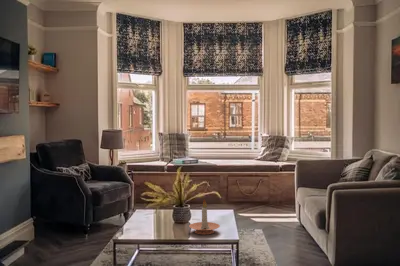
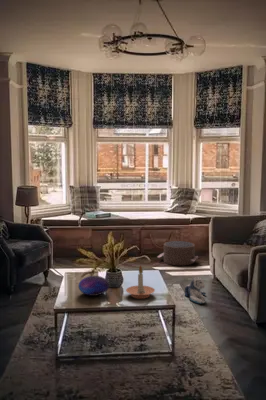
pouf: none [243,189,286,213] -> present [158,241,198,265]
decorative orb: none [140,210,173,230] -> present [78,276,109,296]
plush toy: none [263,220,286,248] -> present [185,277,206,304]

